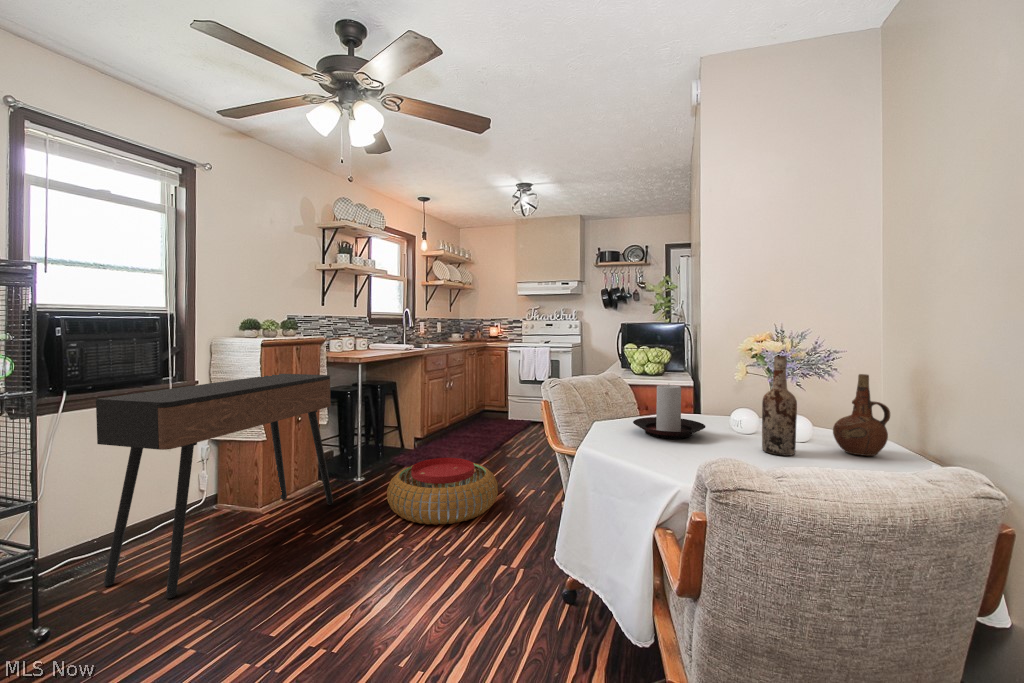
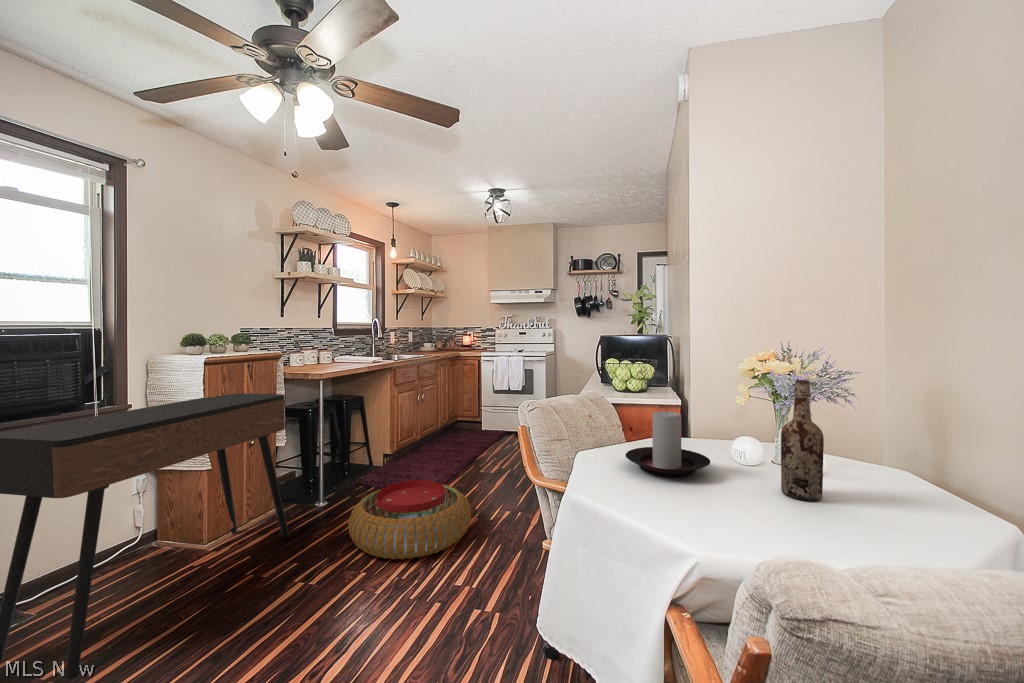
ceramic pitcher: present [833,374,890,456] -> none [860,400,929,498]

